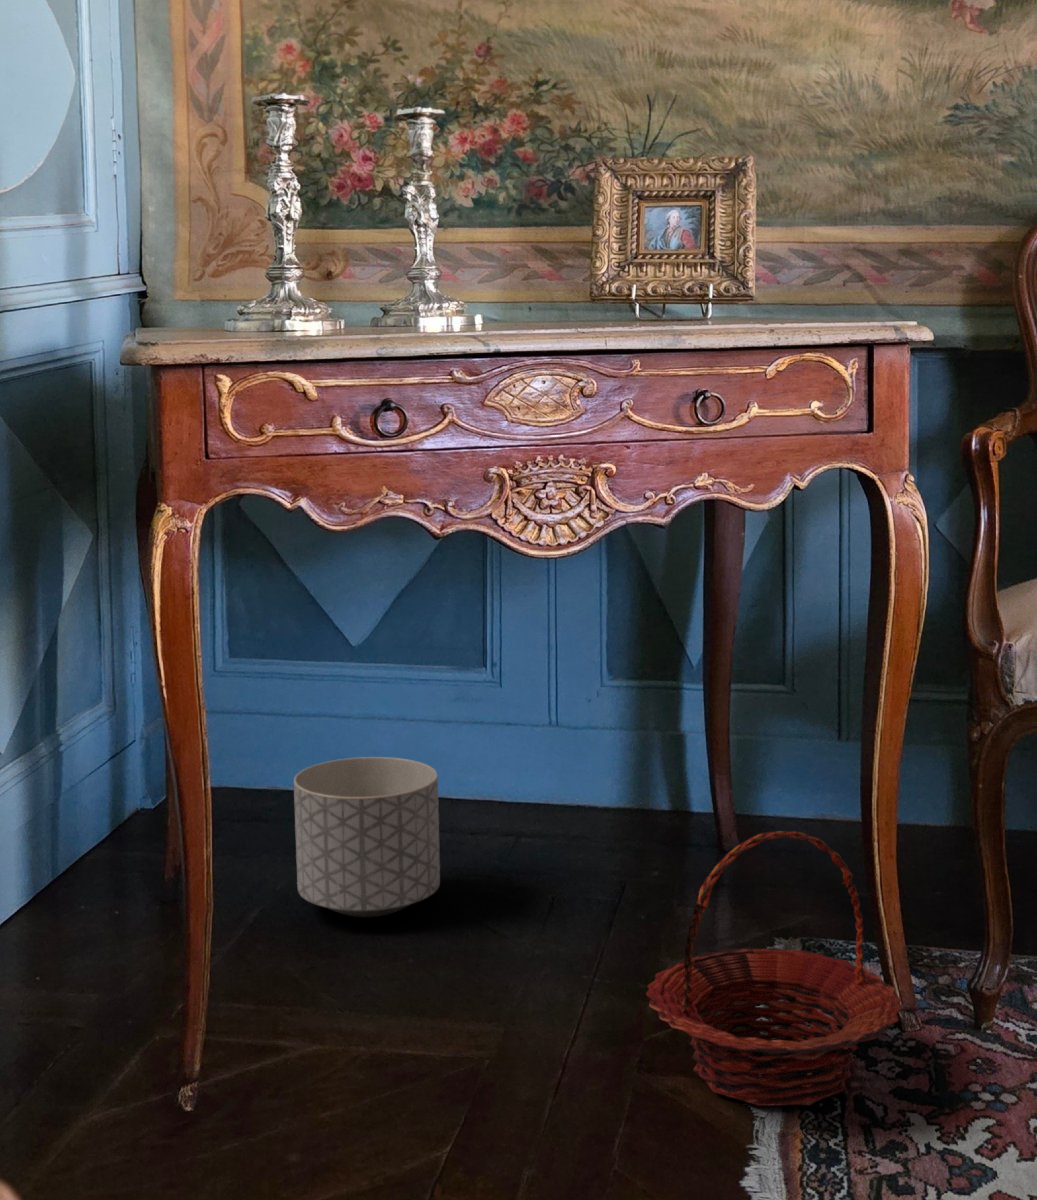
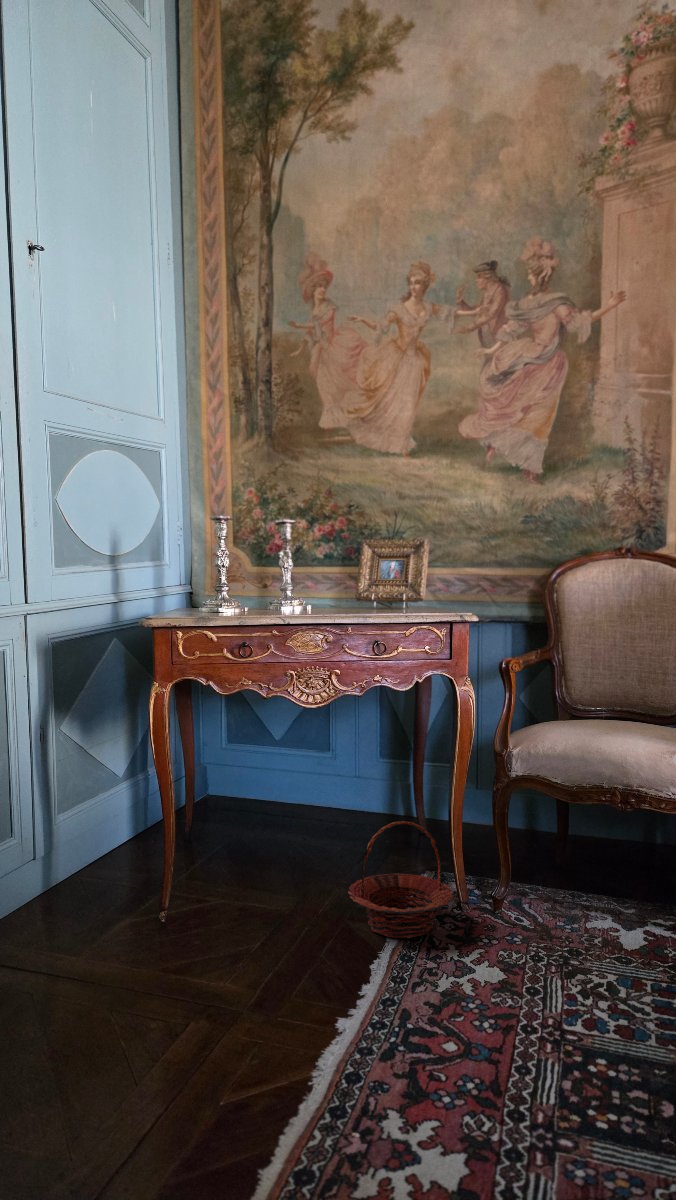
planter: present [294,757,440,917] -> none [229,787,290,856]

